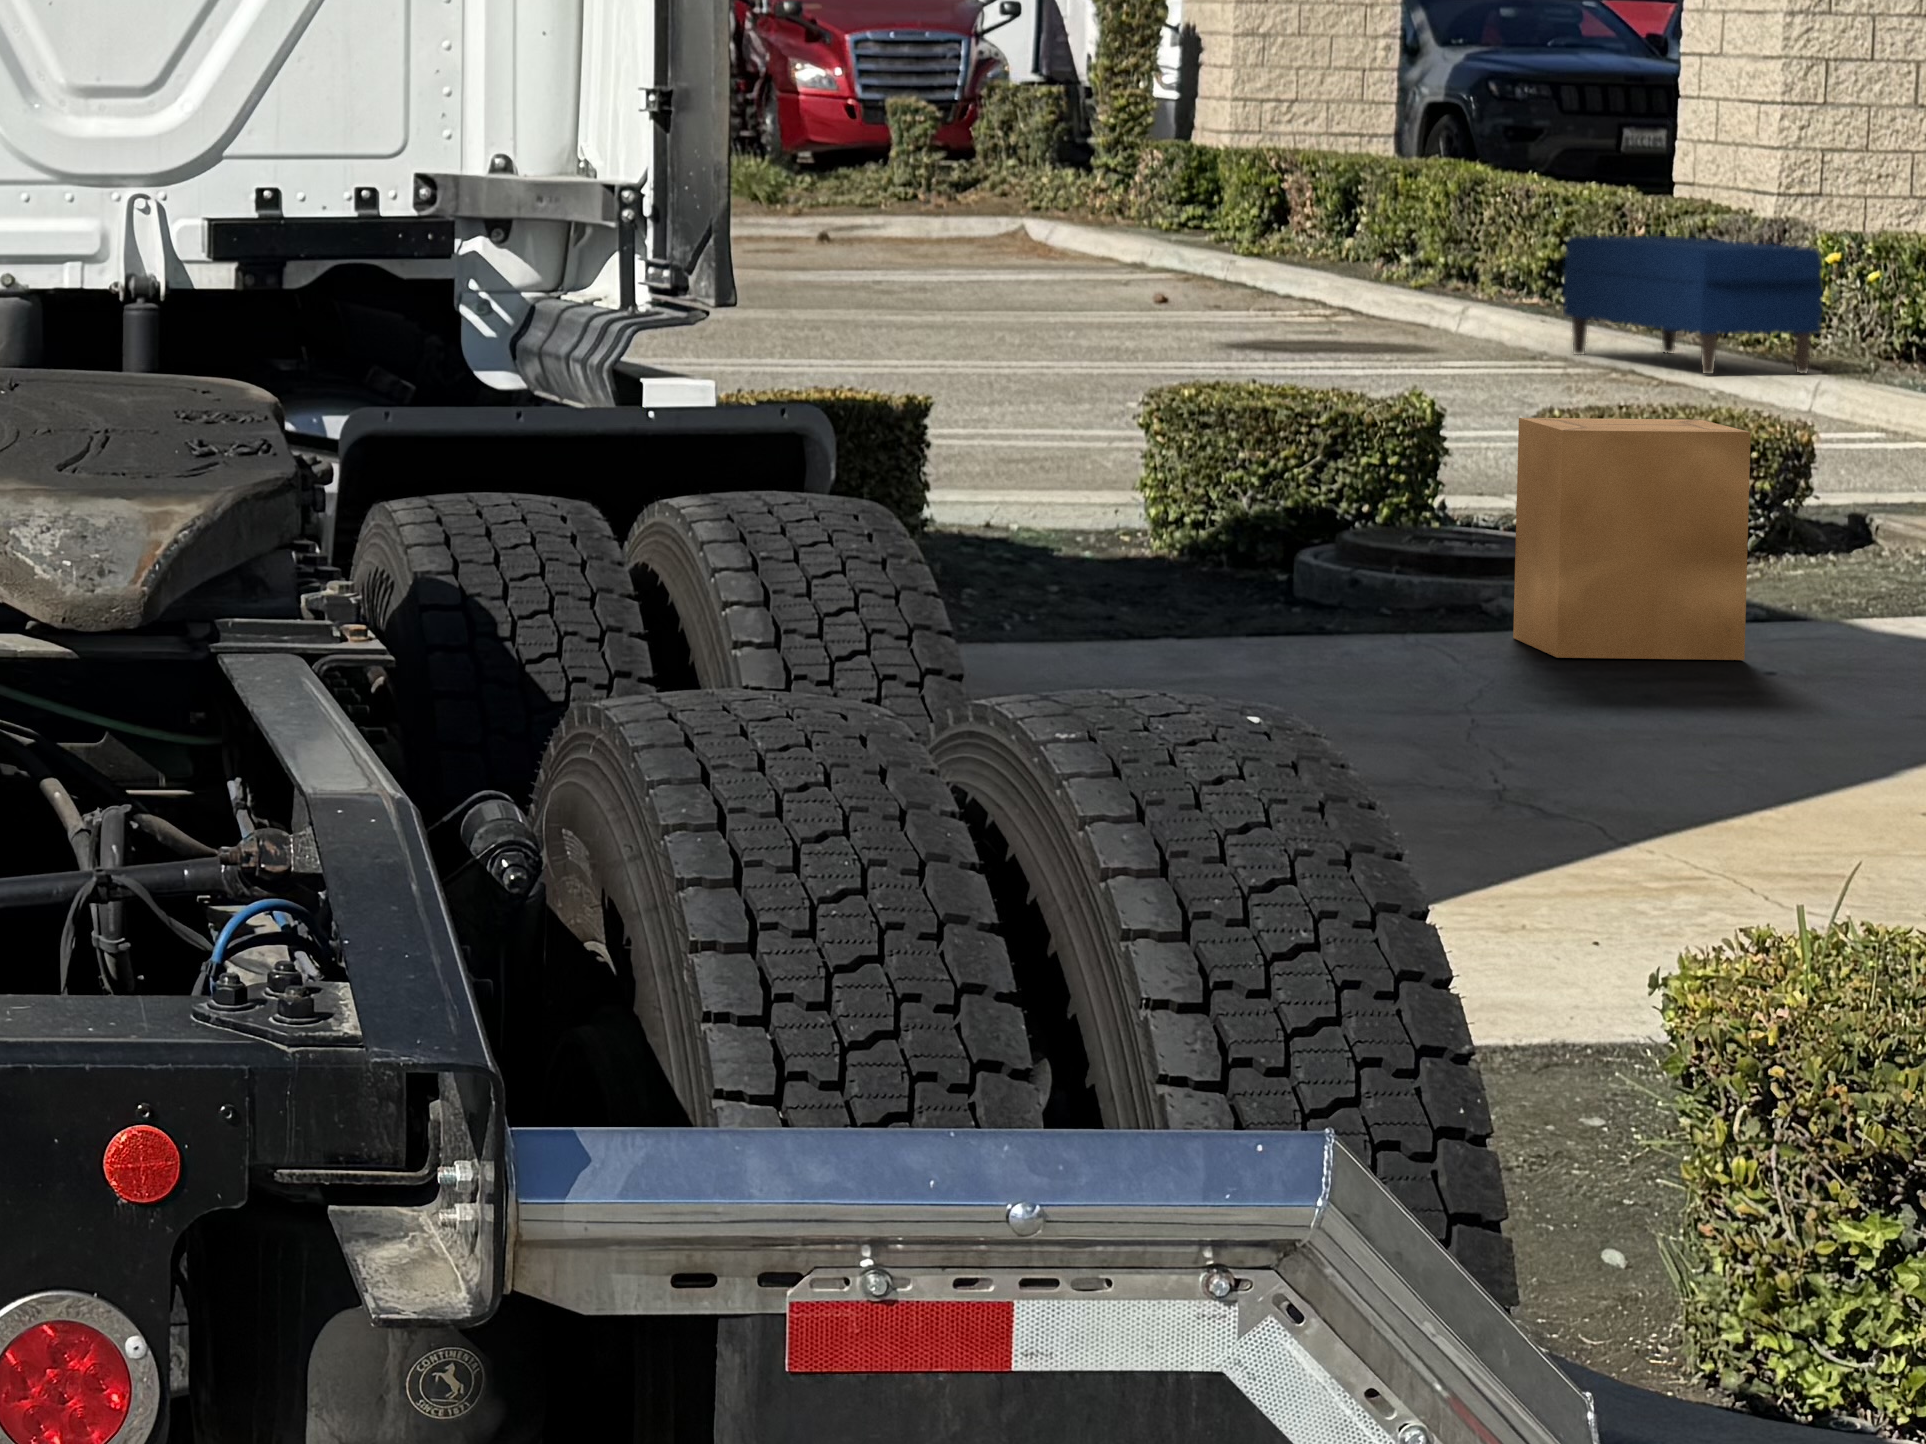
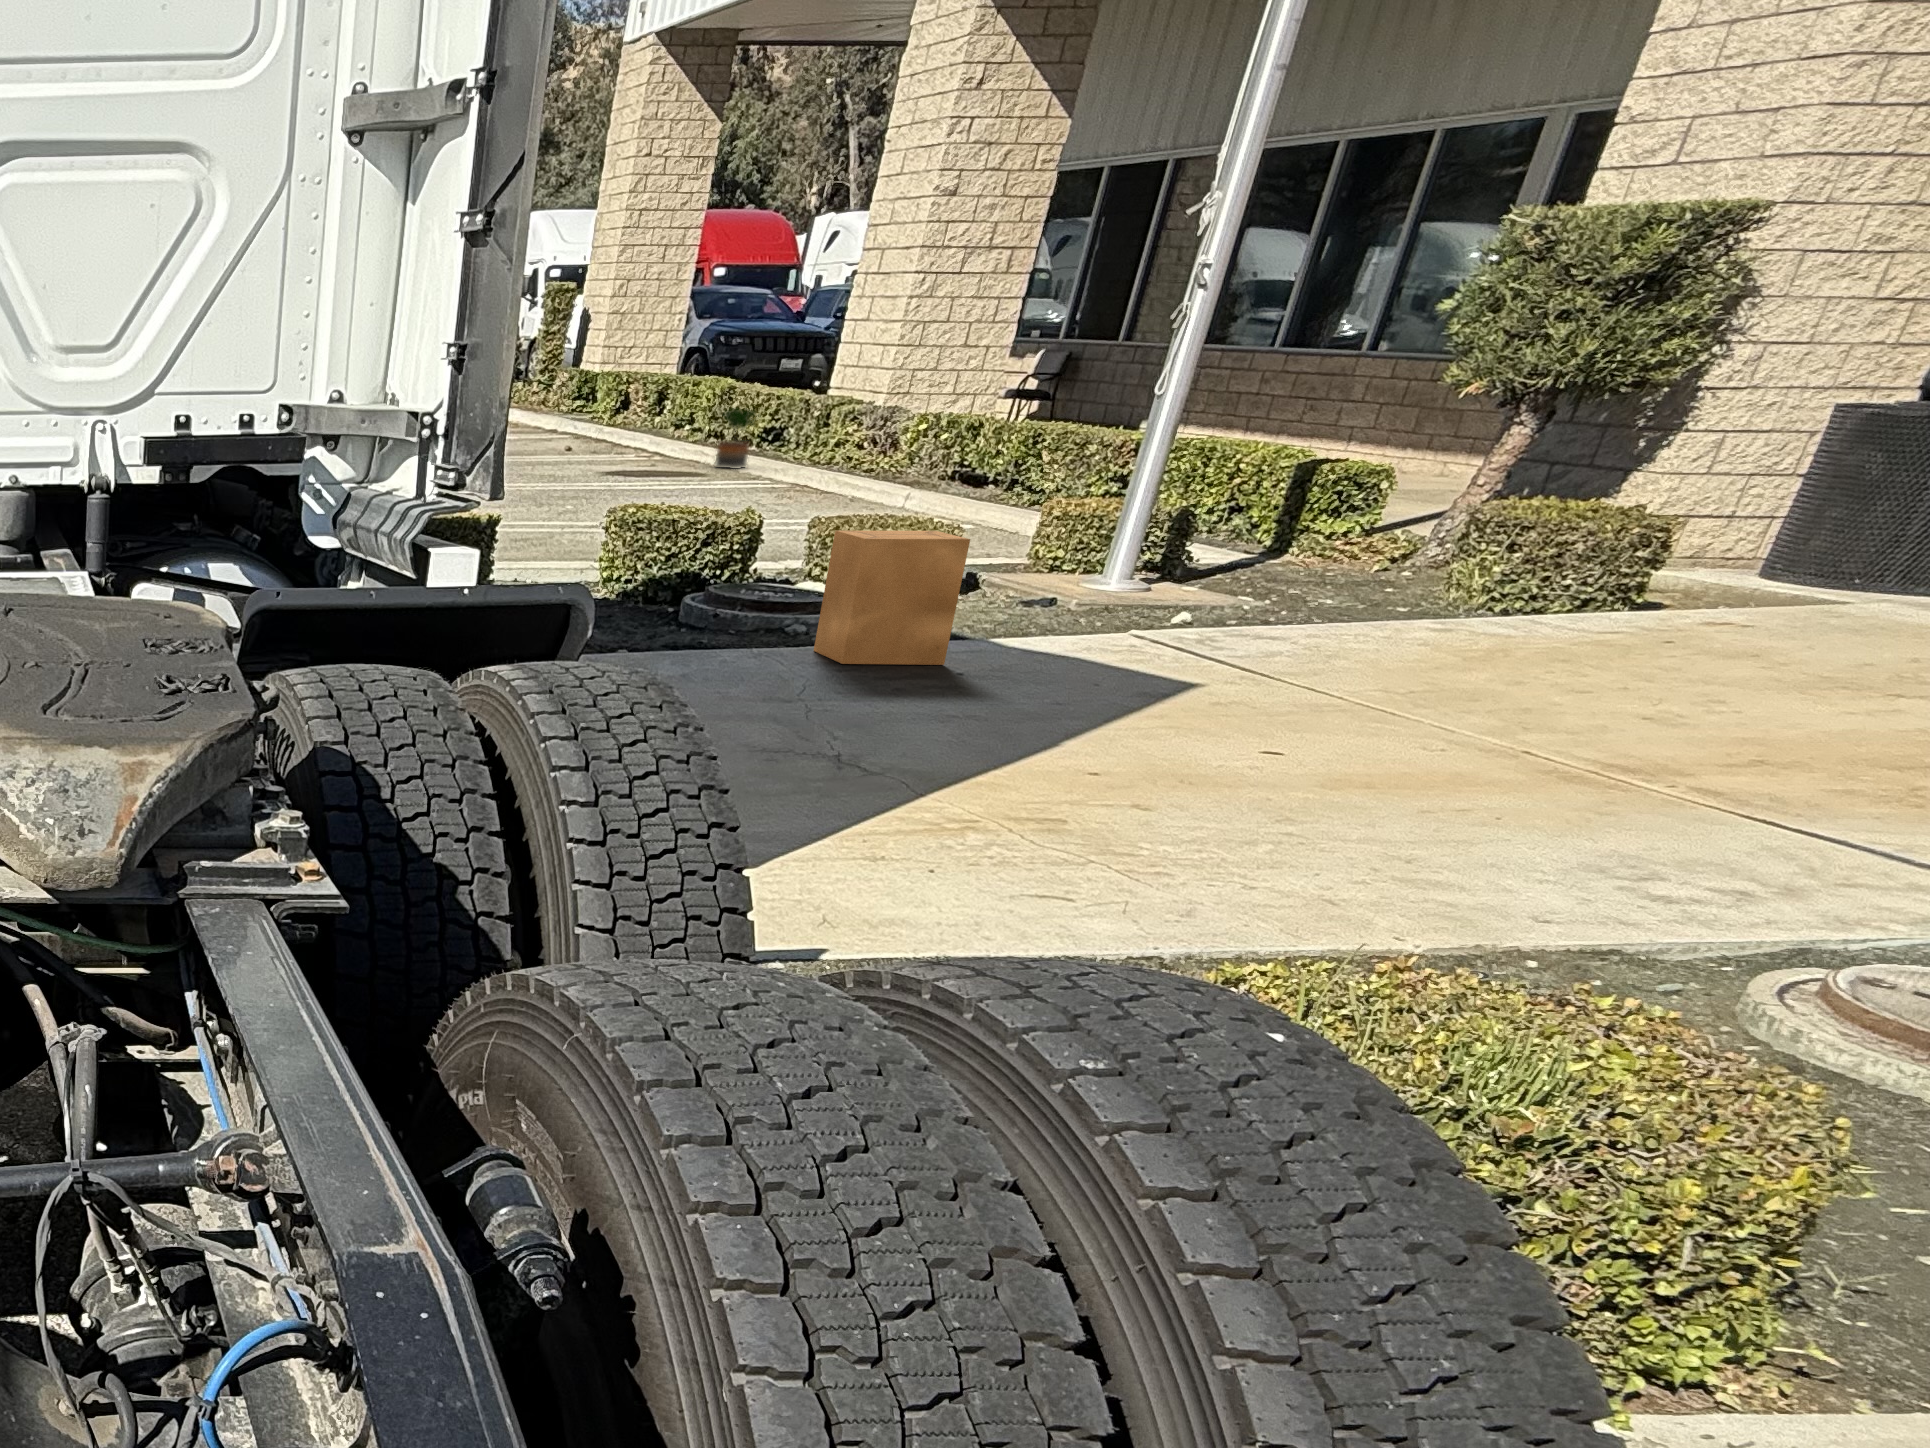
potted tree: none [1436,212,1518,333] -> present [715,408,759,469]
bench: present [1563,236,1823,374] -> none [784,418,925,490]

